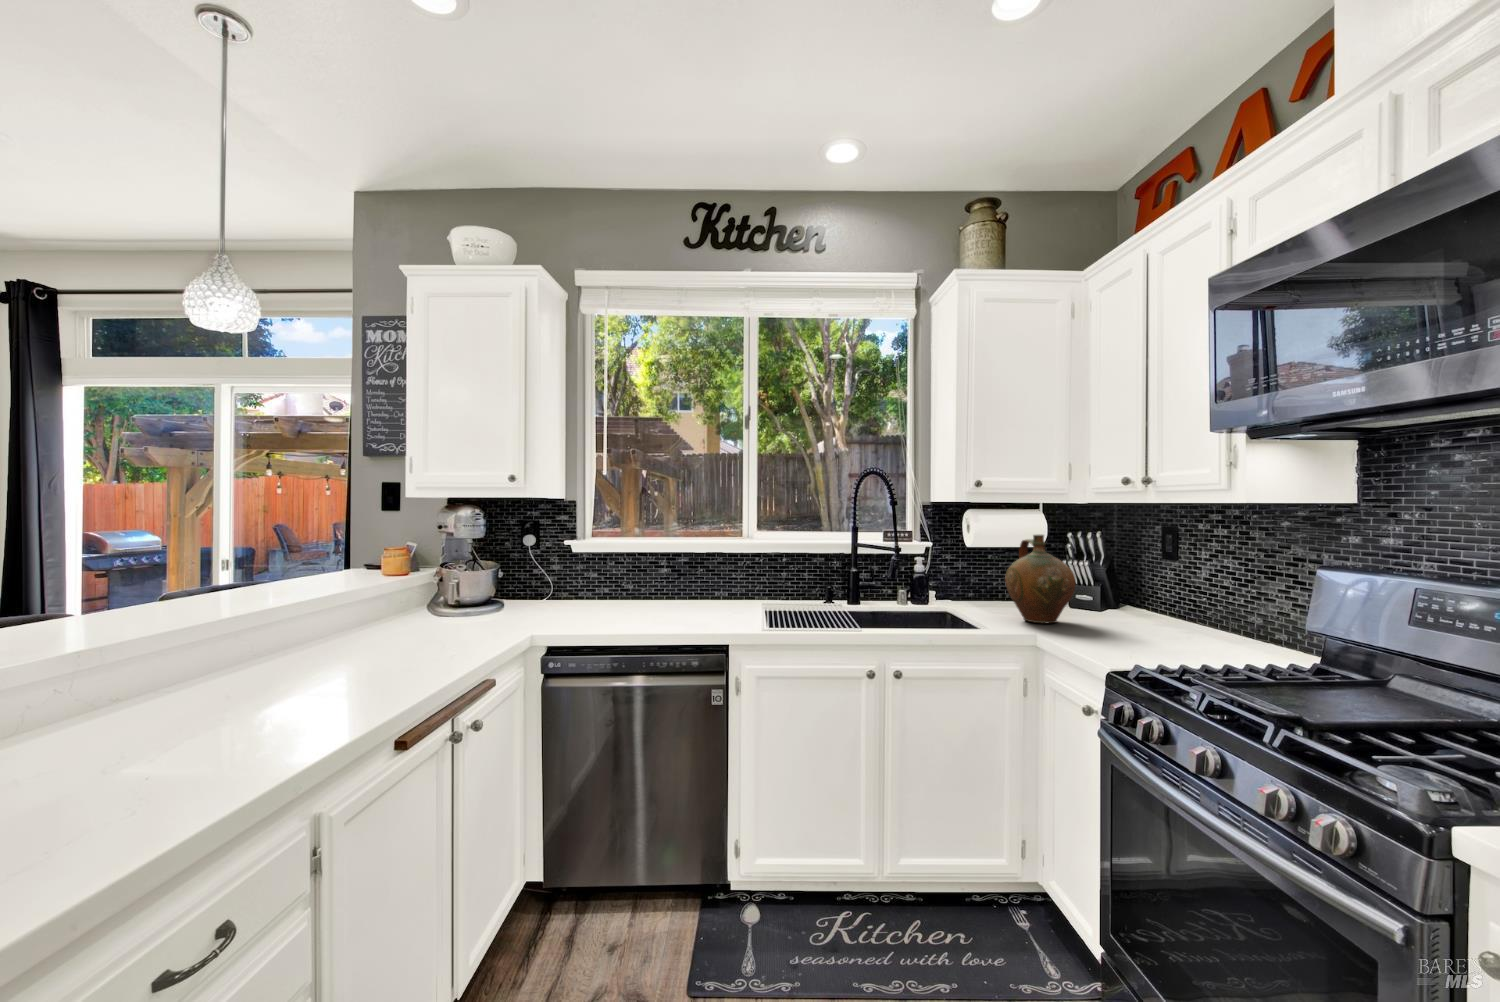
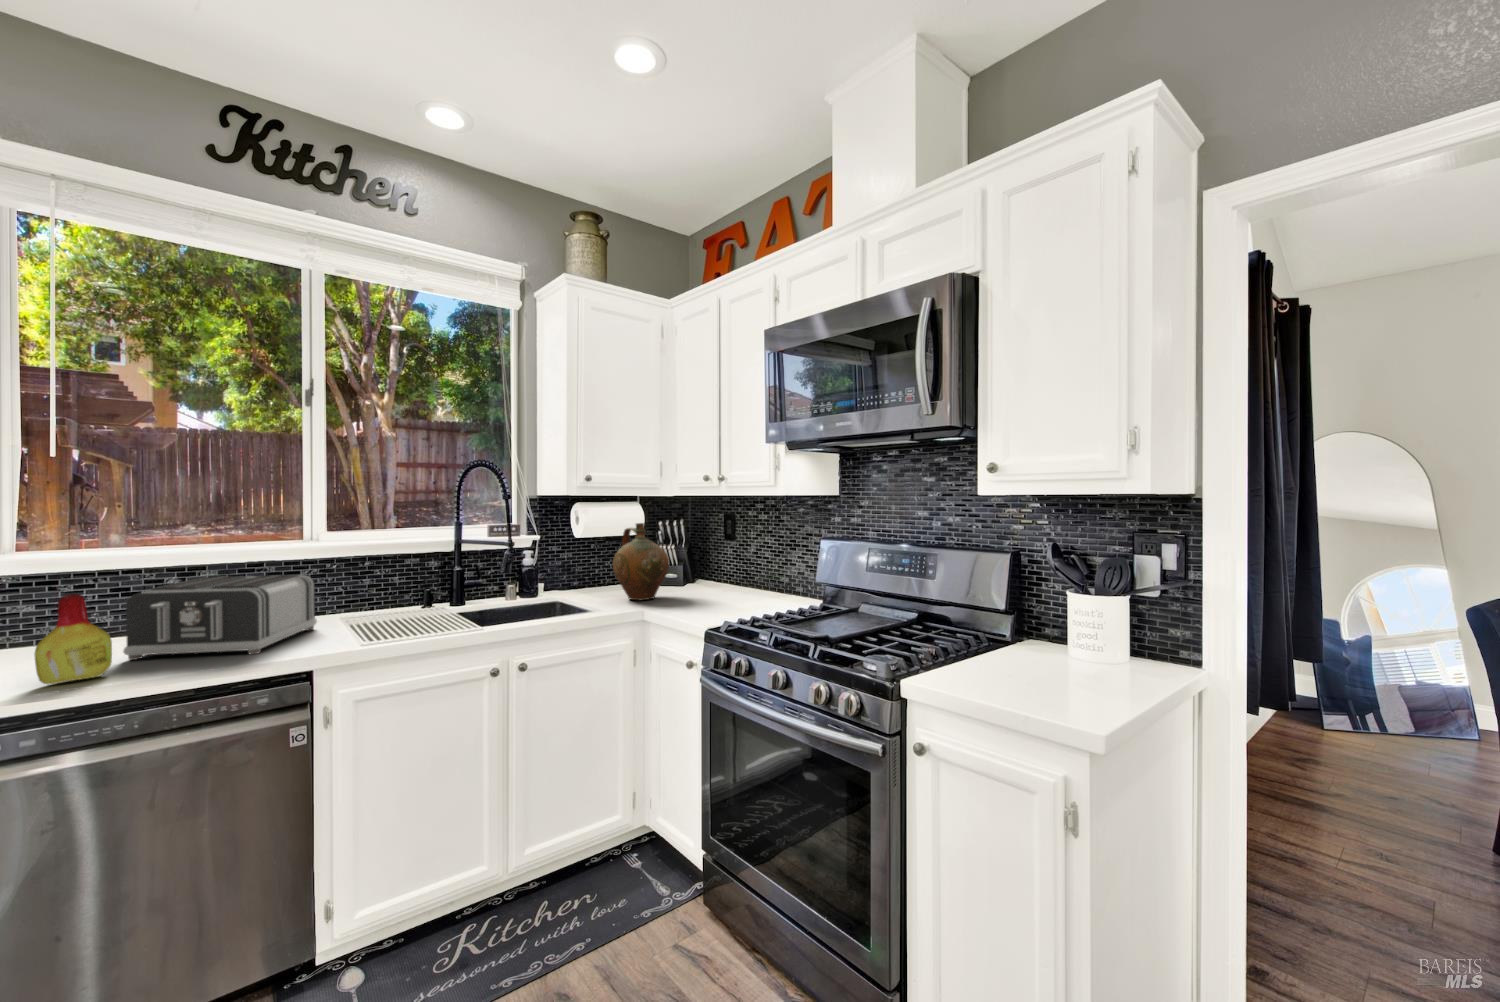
toaster: none [627,562,742,626] -> present [123,575,317,660]
bottle: none [580,568,616,627] -> present [35,594,112,684]

